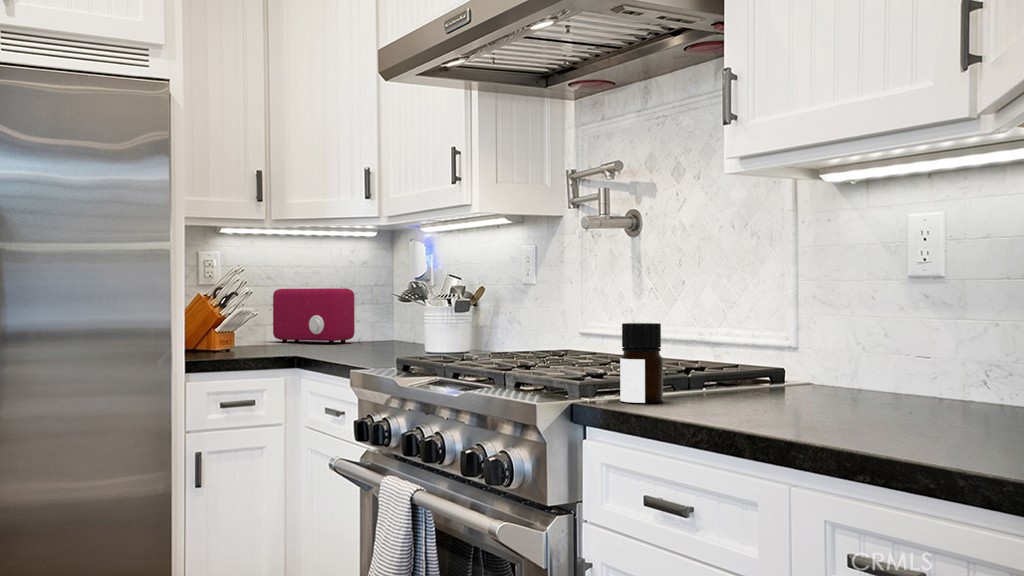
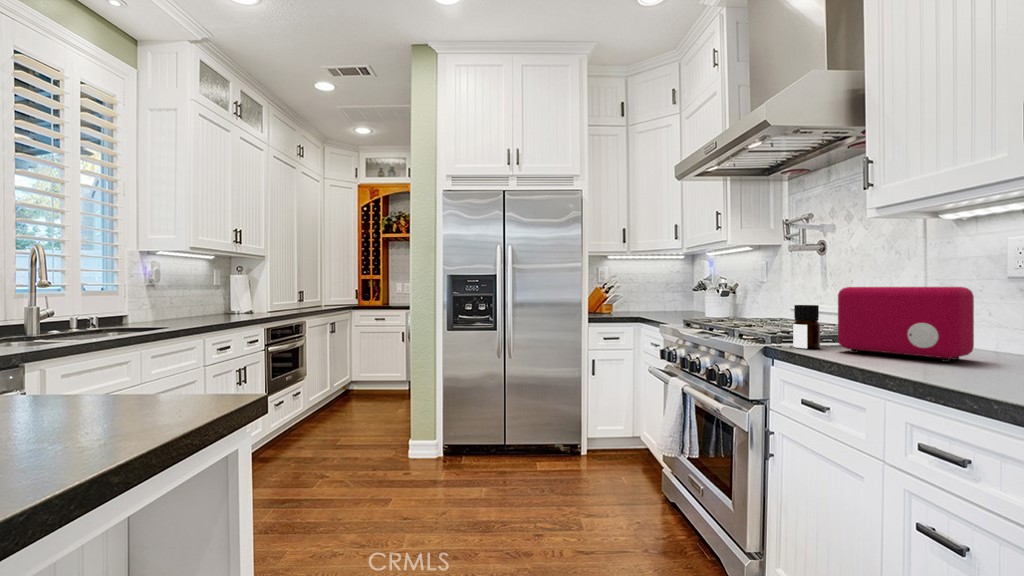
toaster: present [273,288,355,344] -> present [838,287,974,362]

